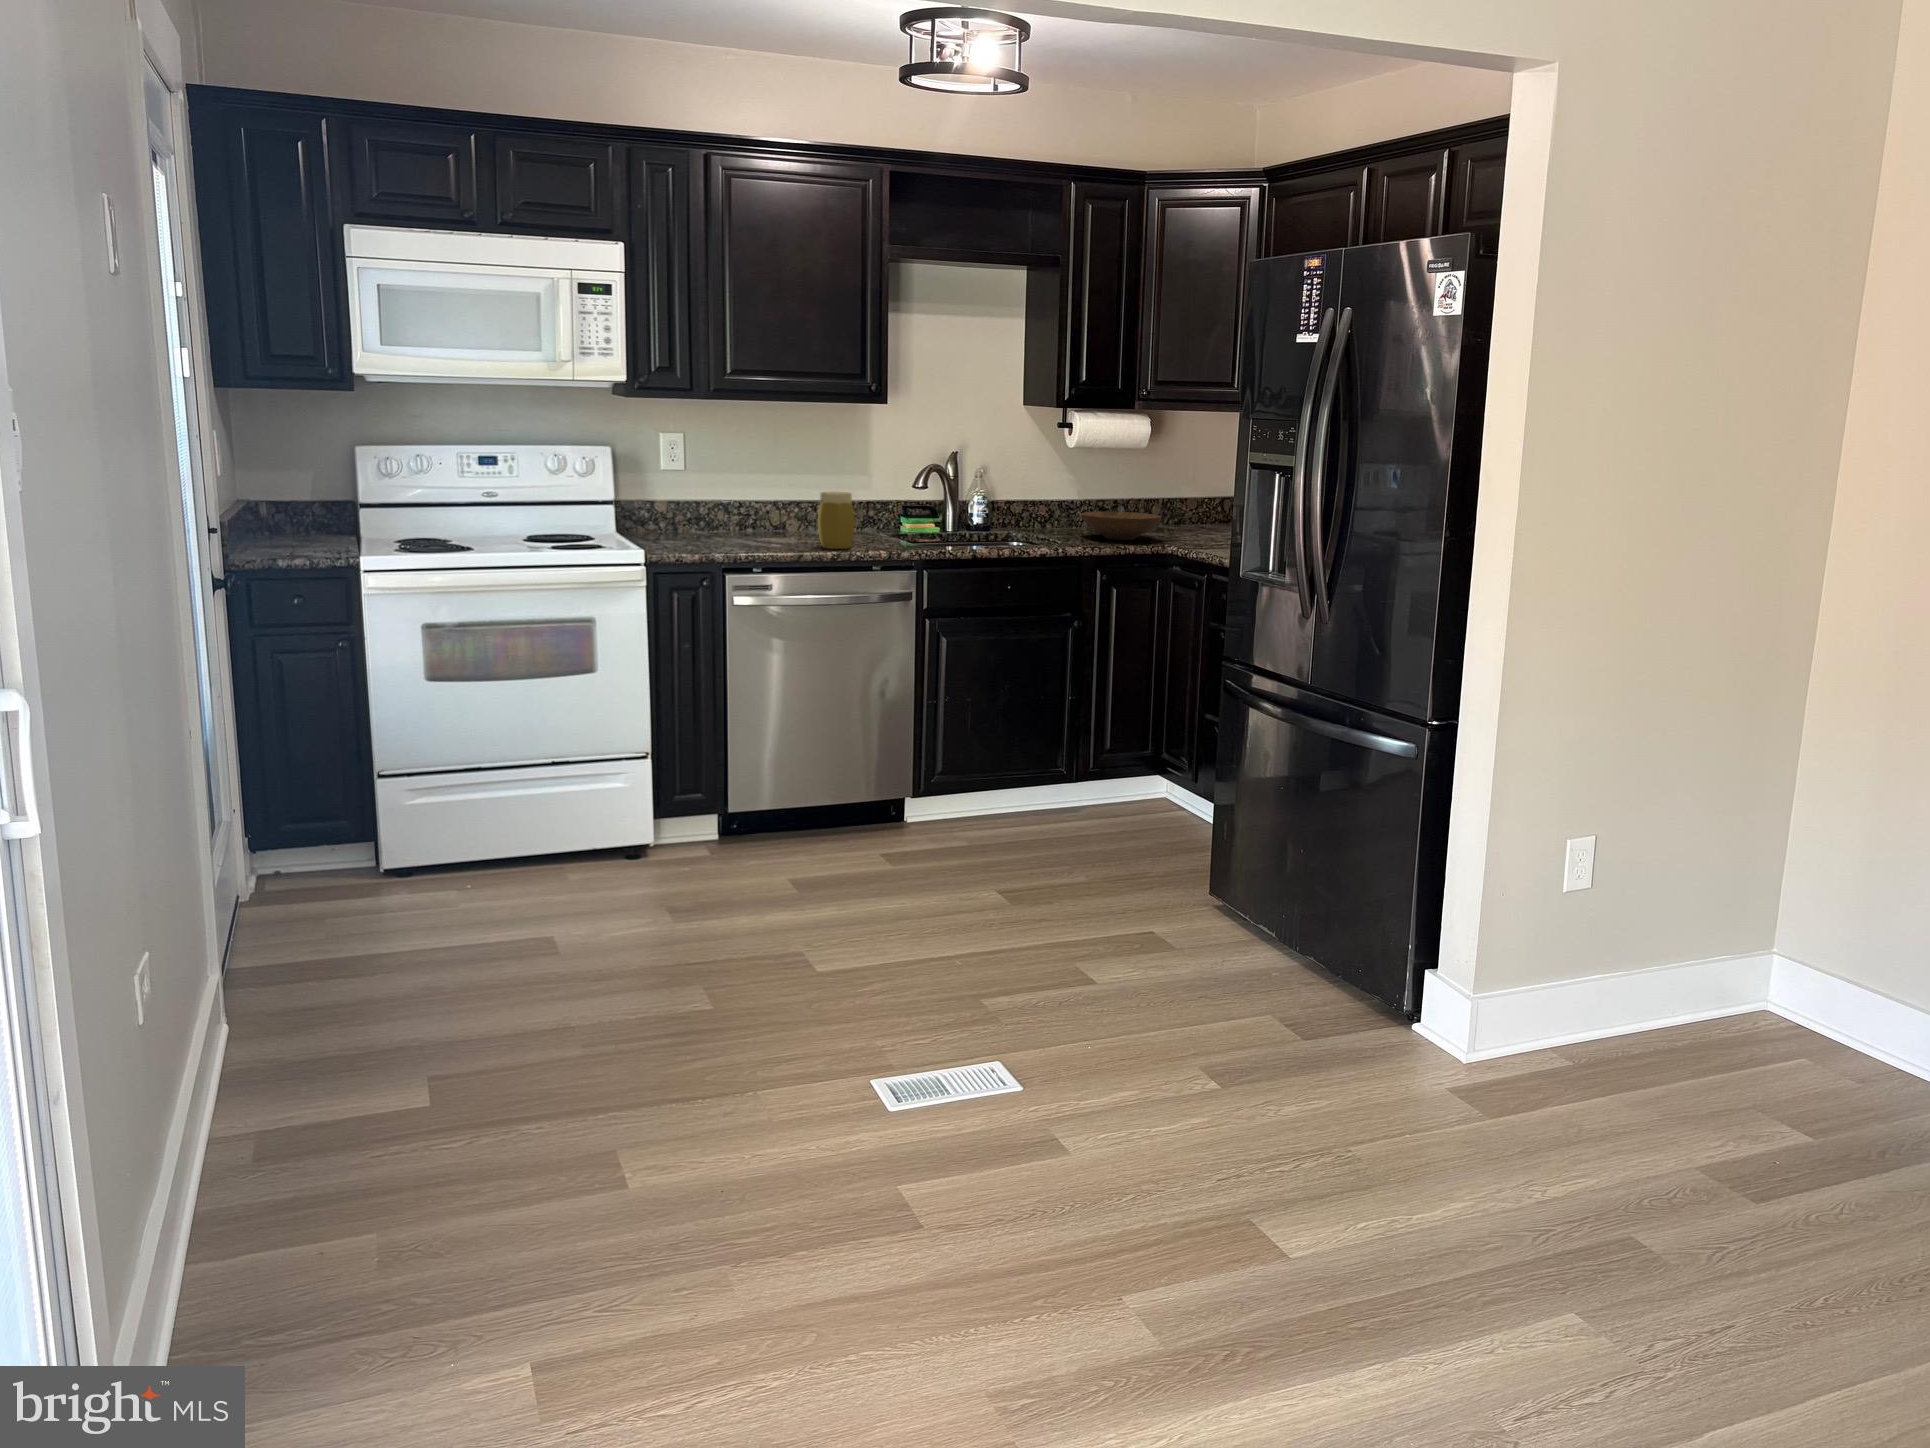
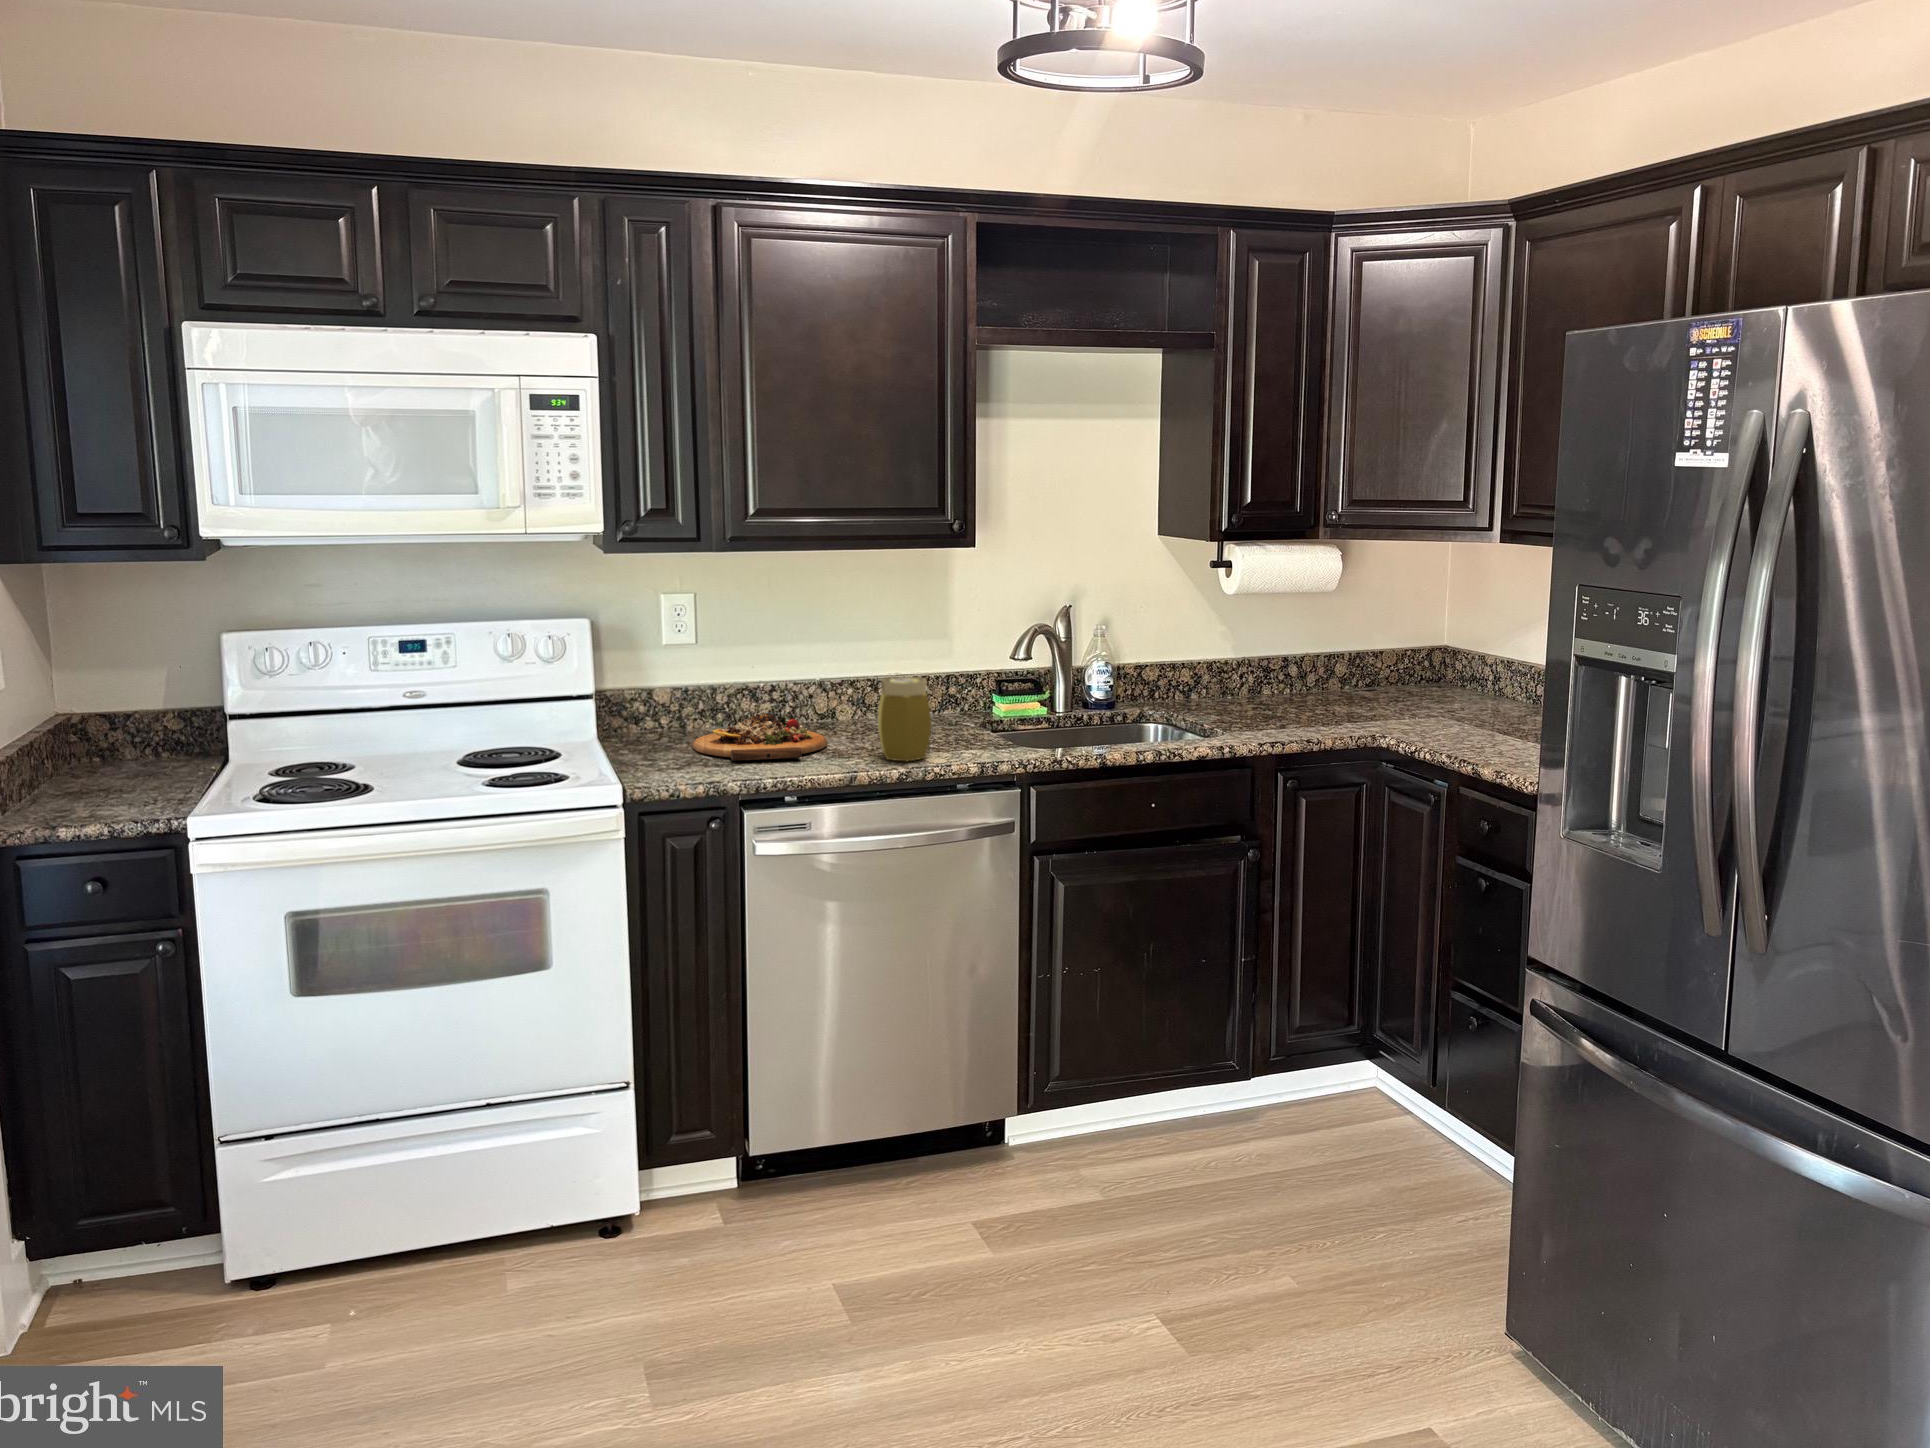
wooden bowl: present [1081,512,1161,540] -> none [1245,678,1361,723]
cutting board: none [686,518,782,545] -> present [693,714,828,760]

